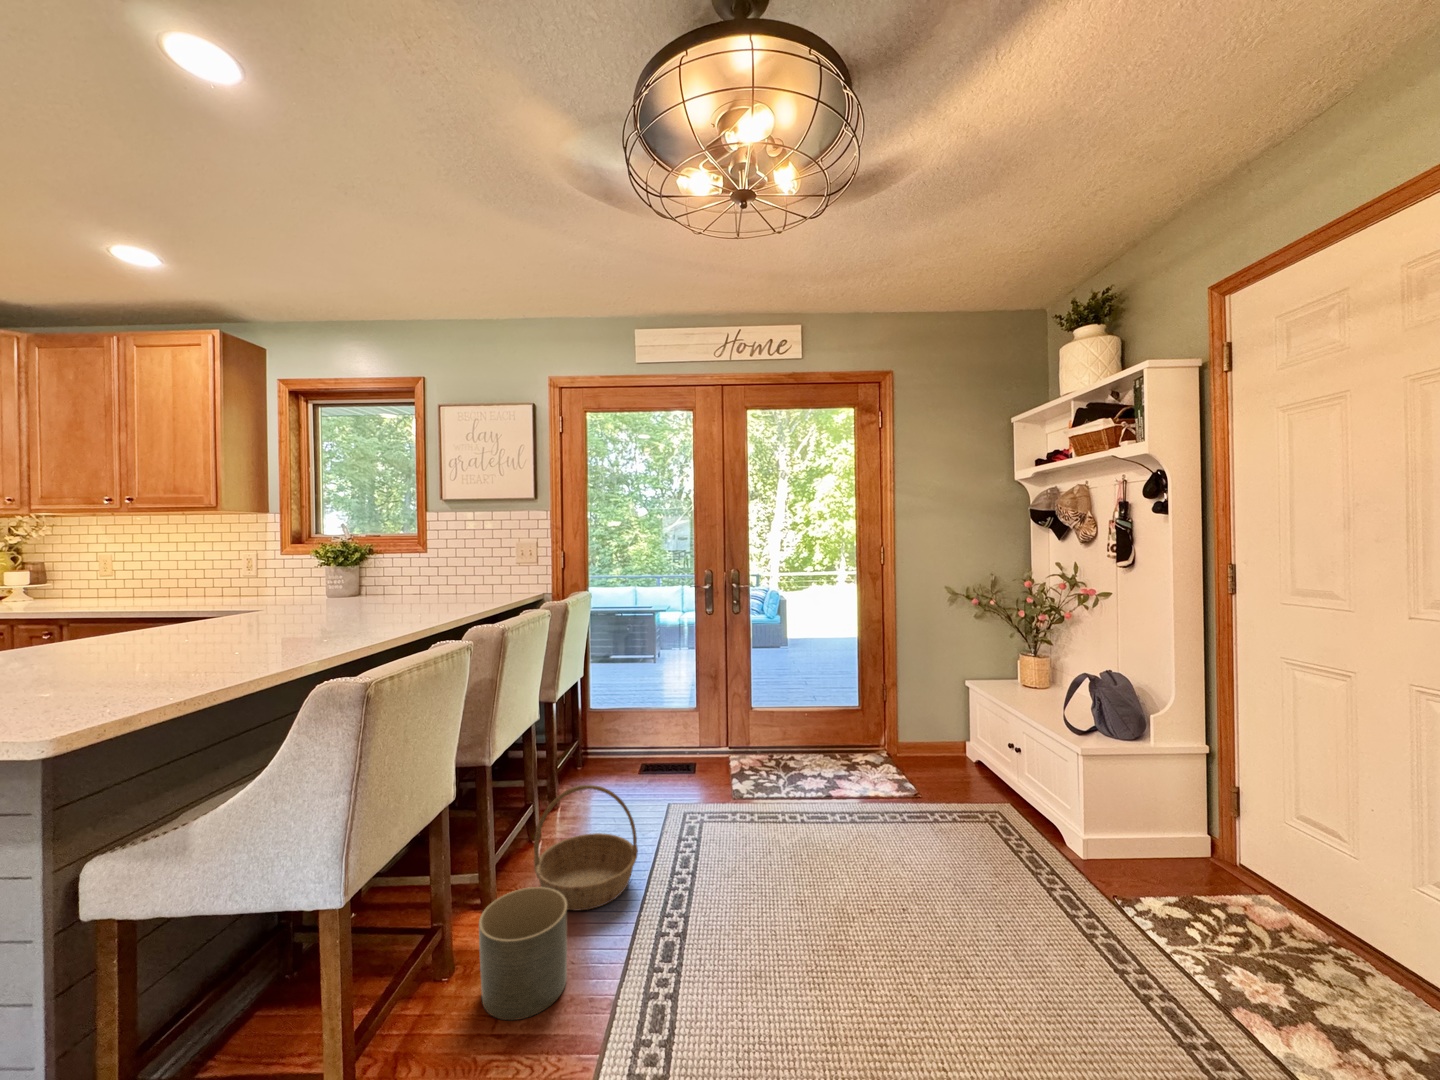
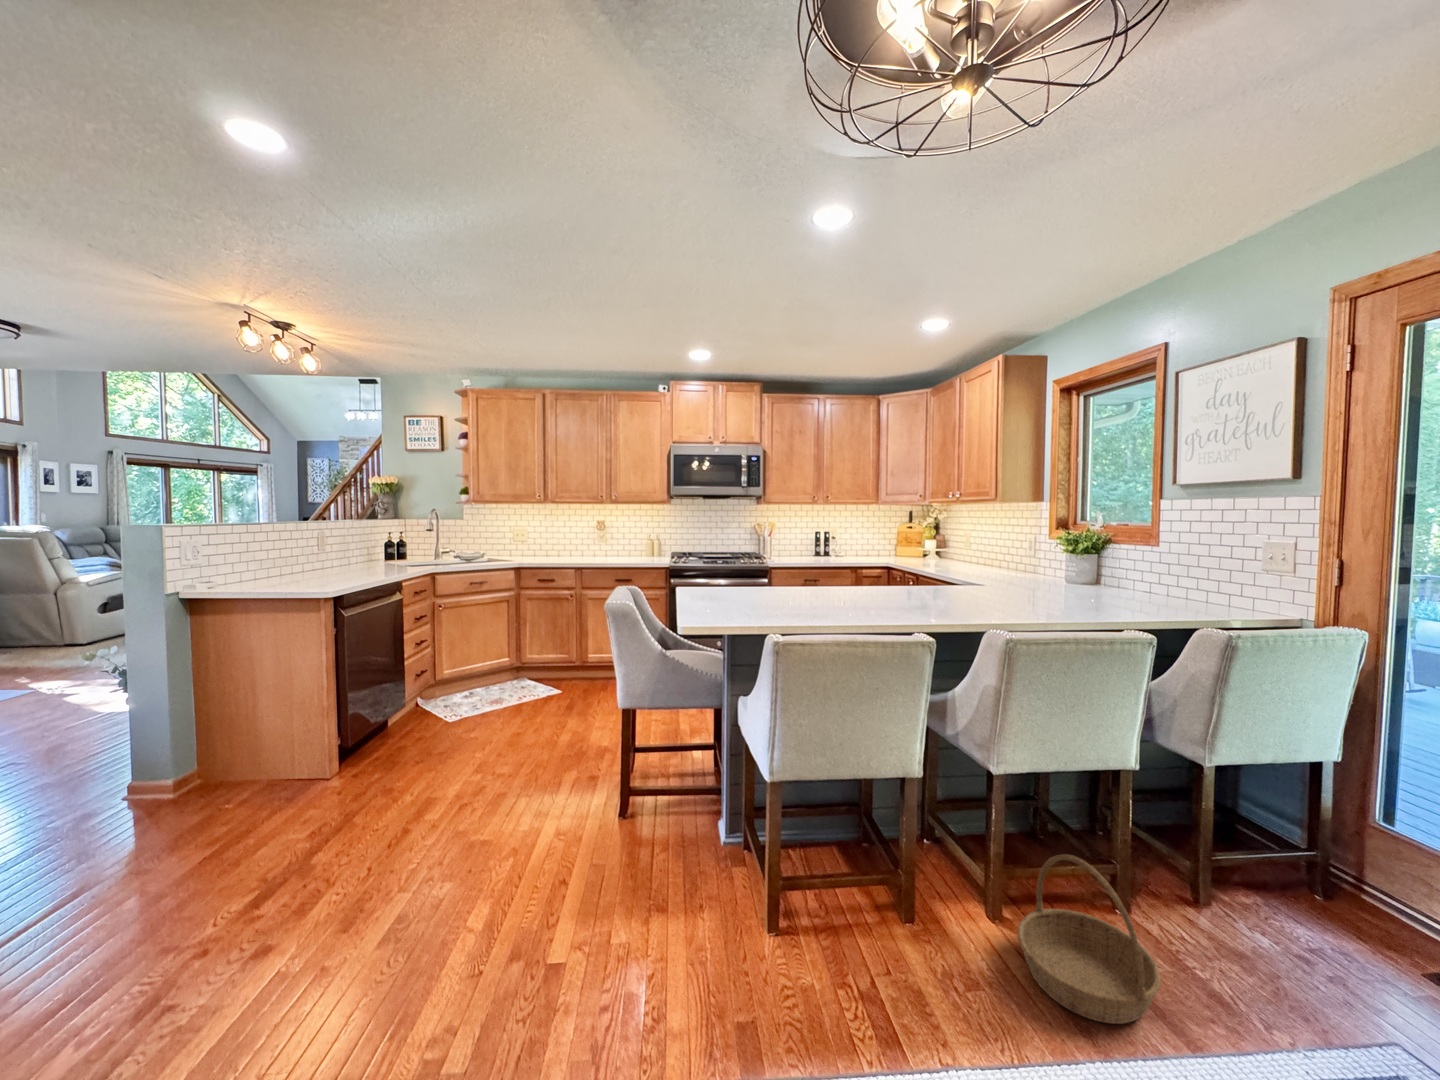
planter: present [479,887,567,1020] -> none [880,886,963,1010]

